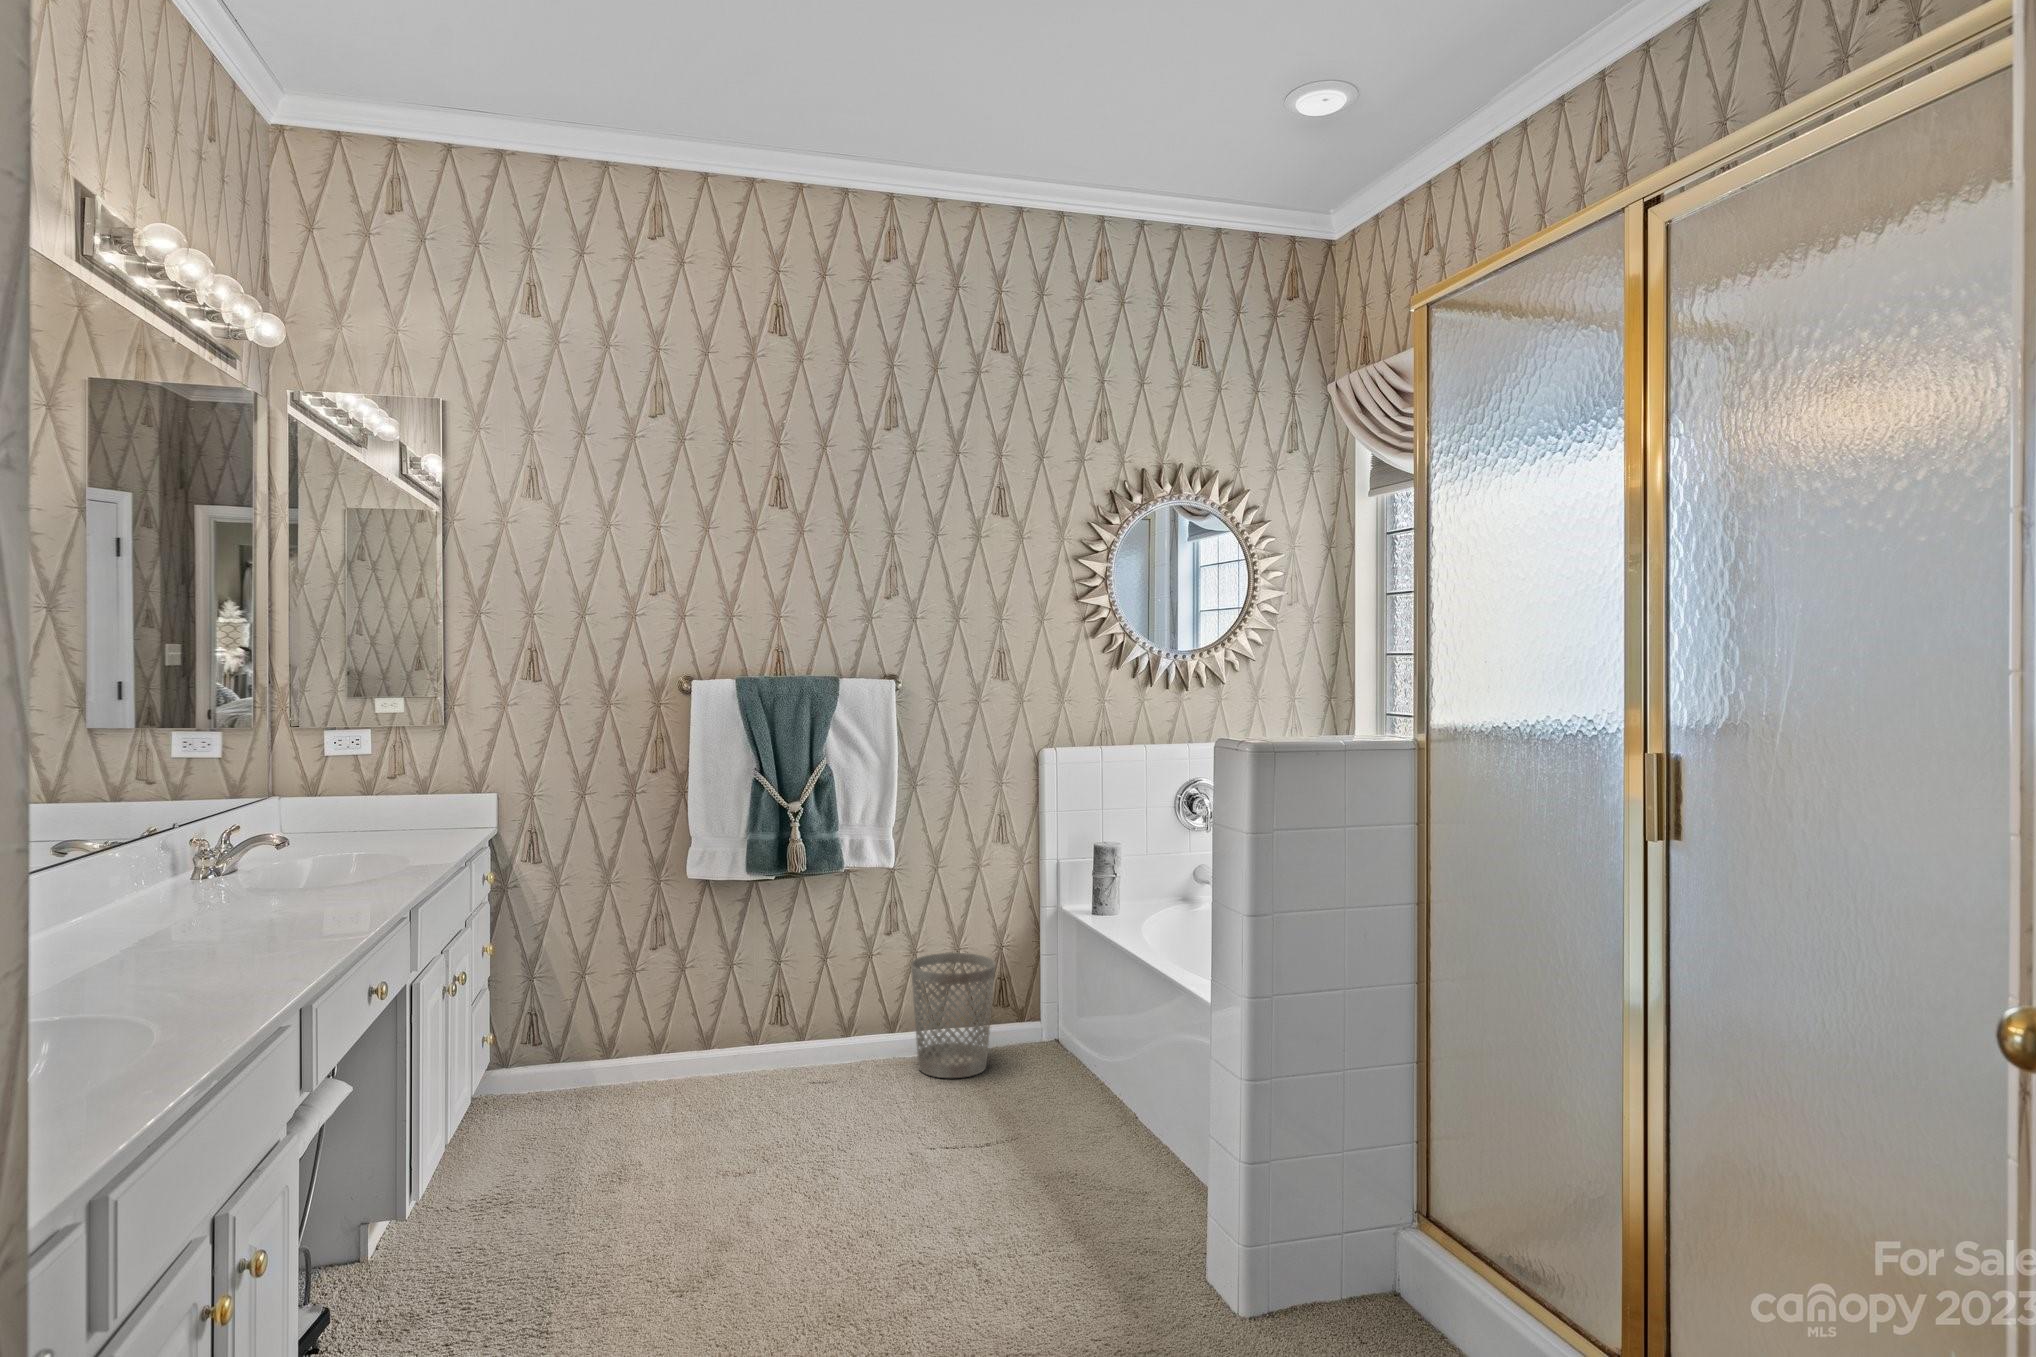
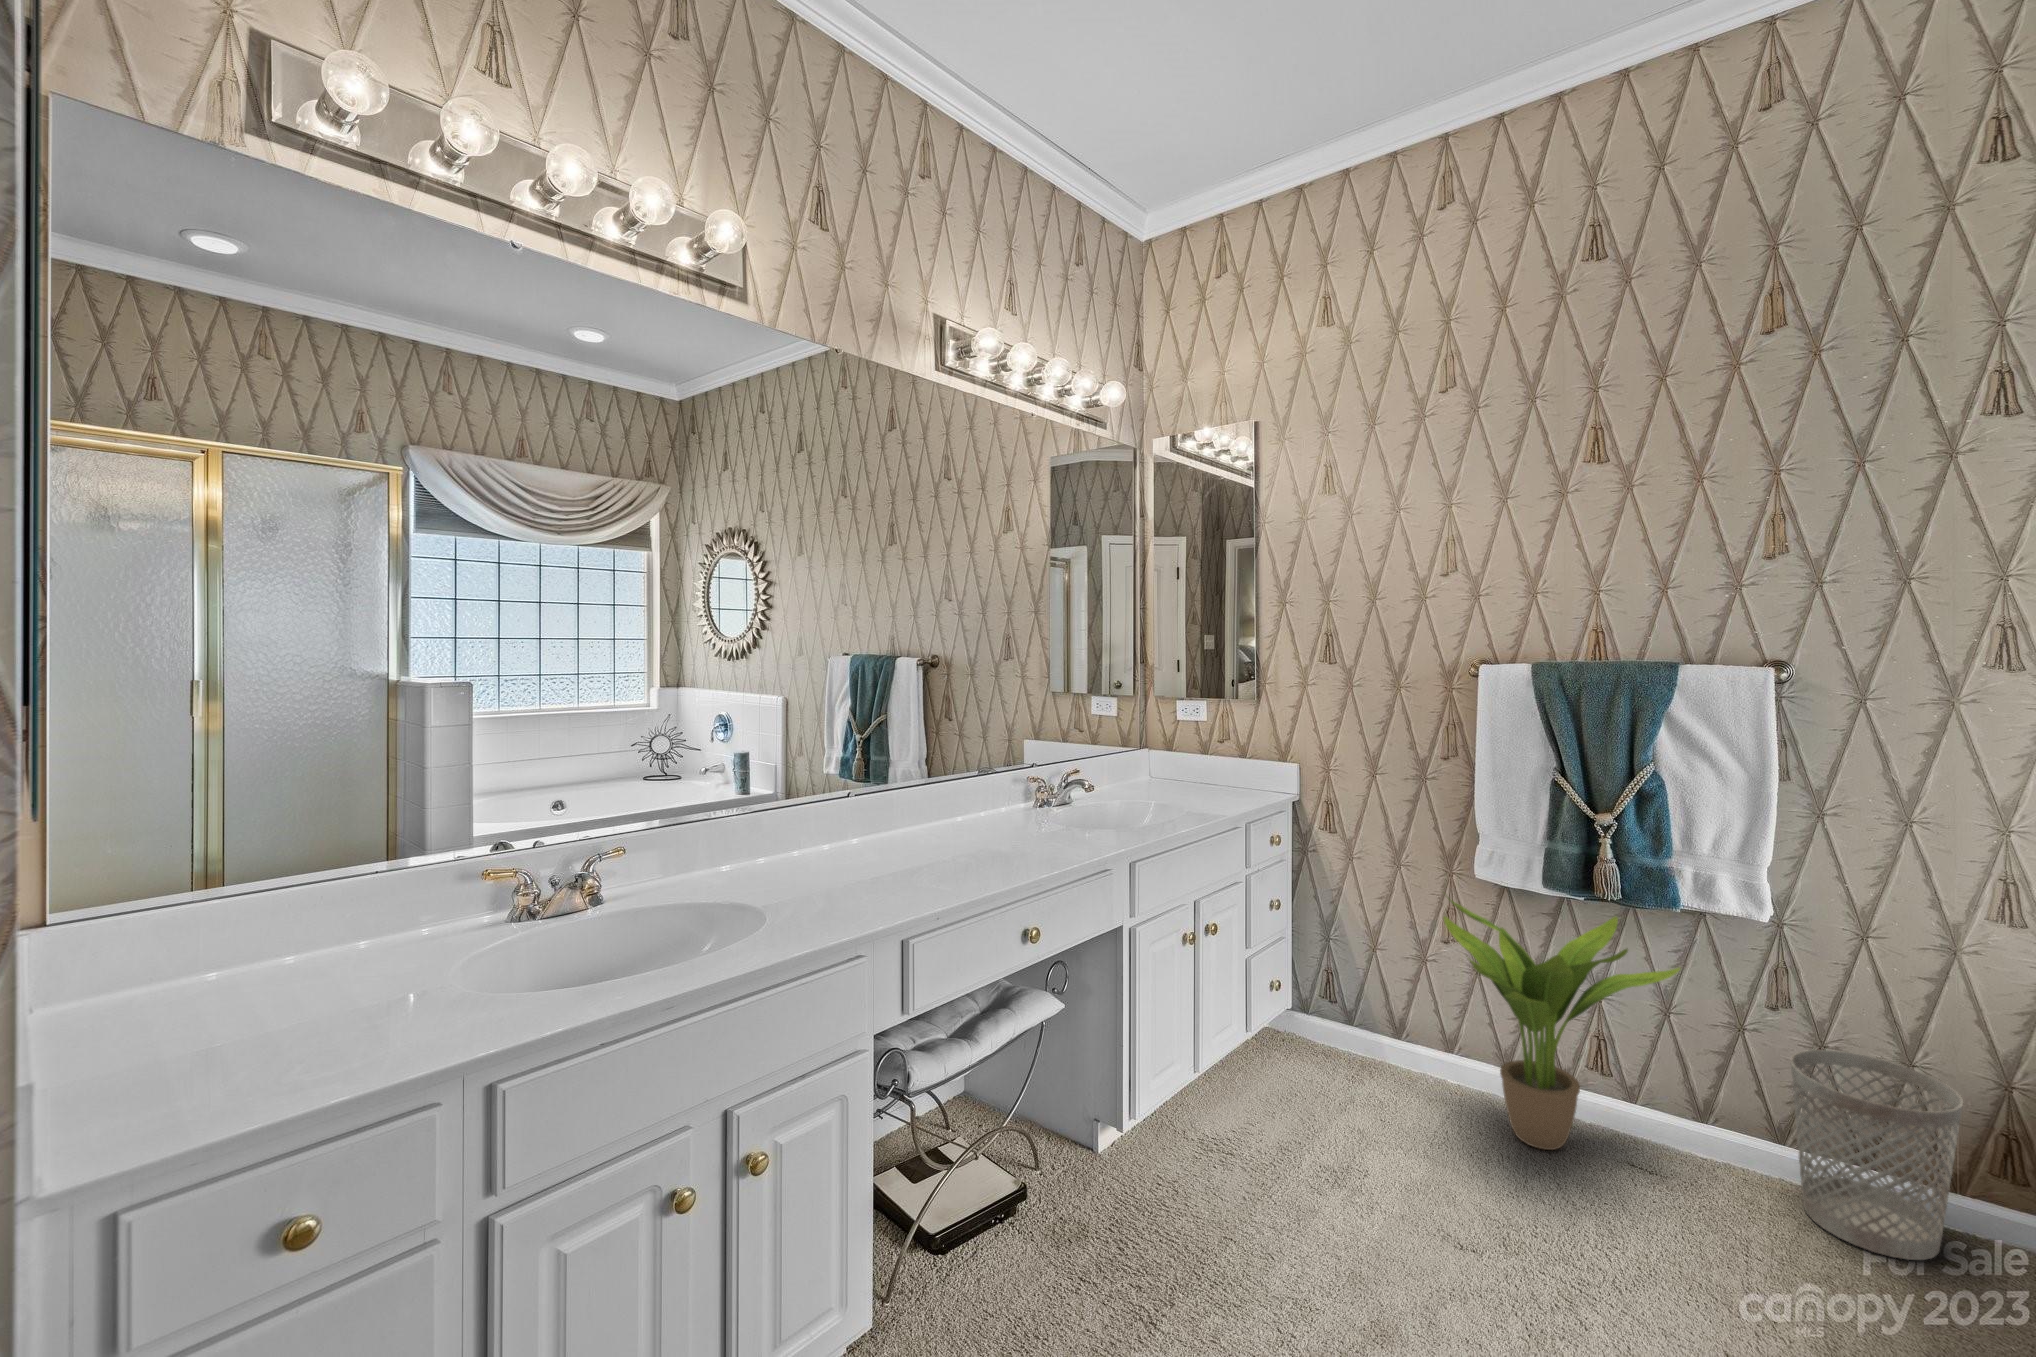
potted plant: none [665,885,846,1100] -> present [1443,898,1680,1150]

